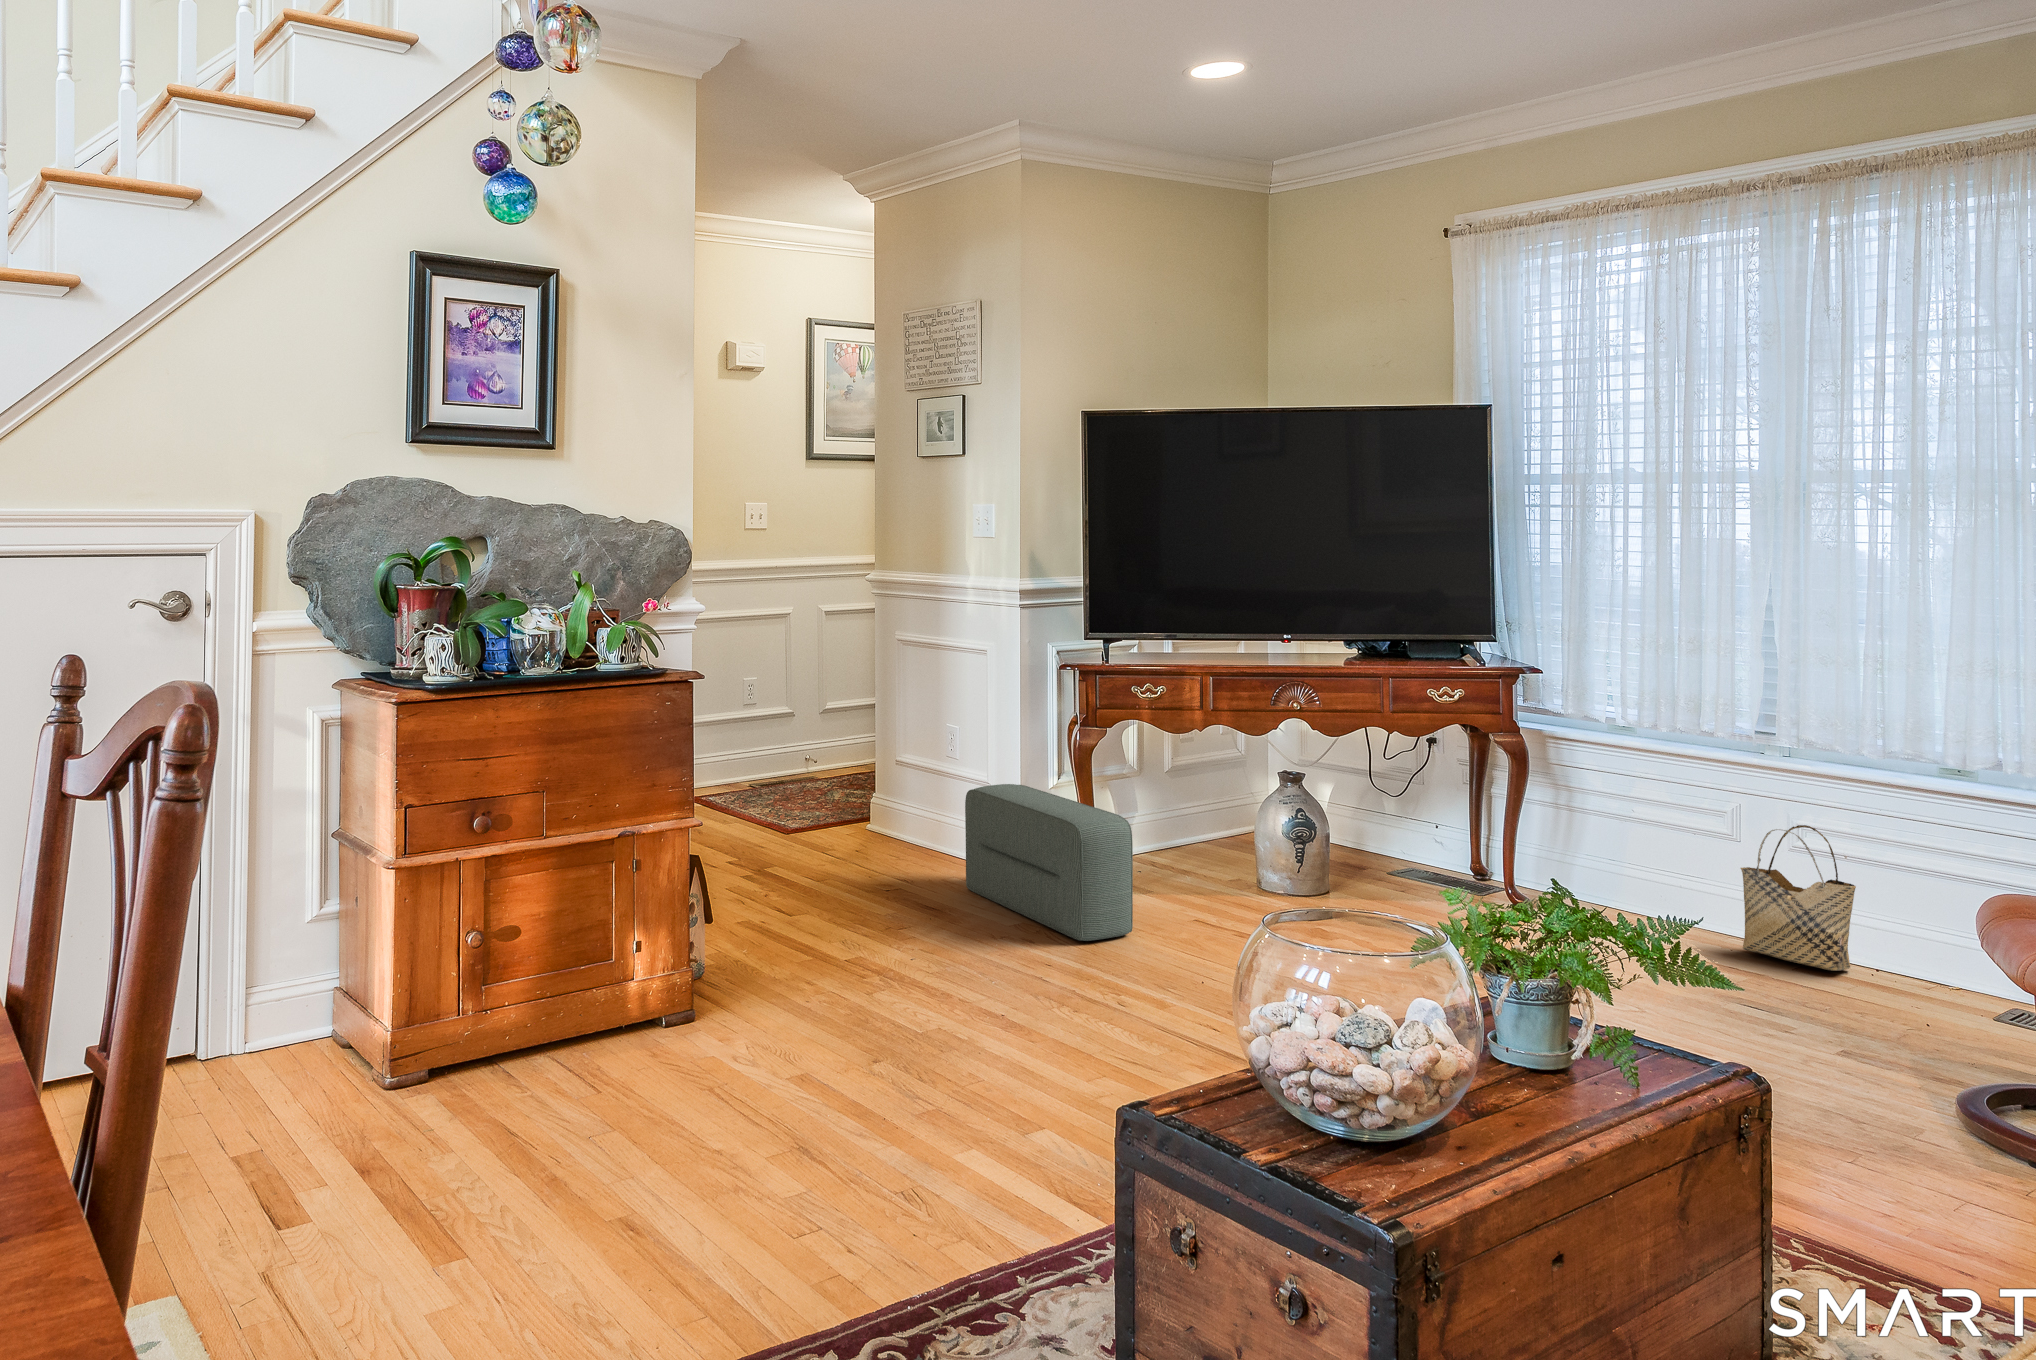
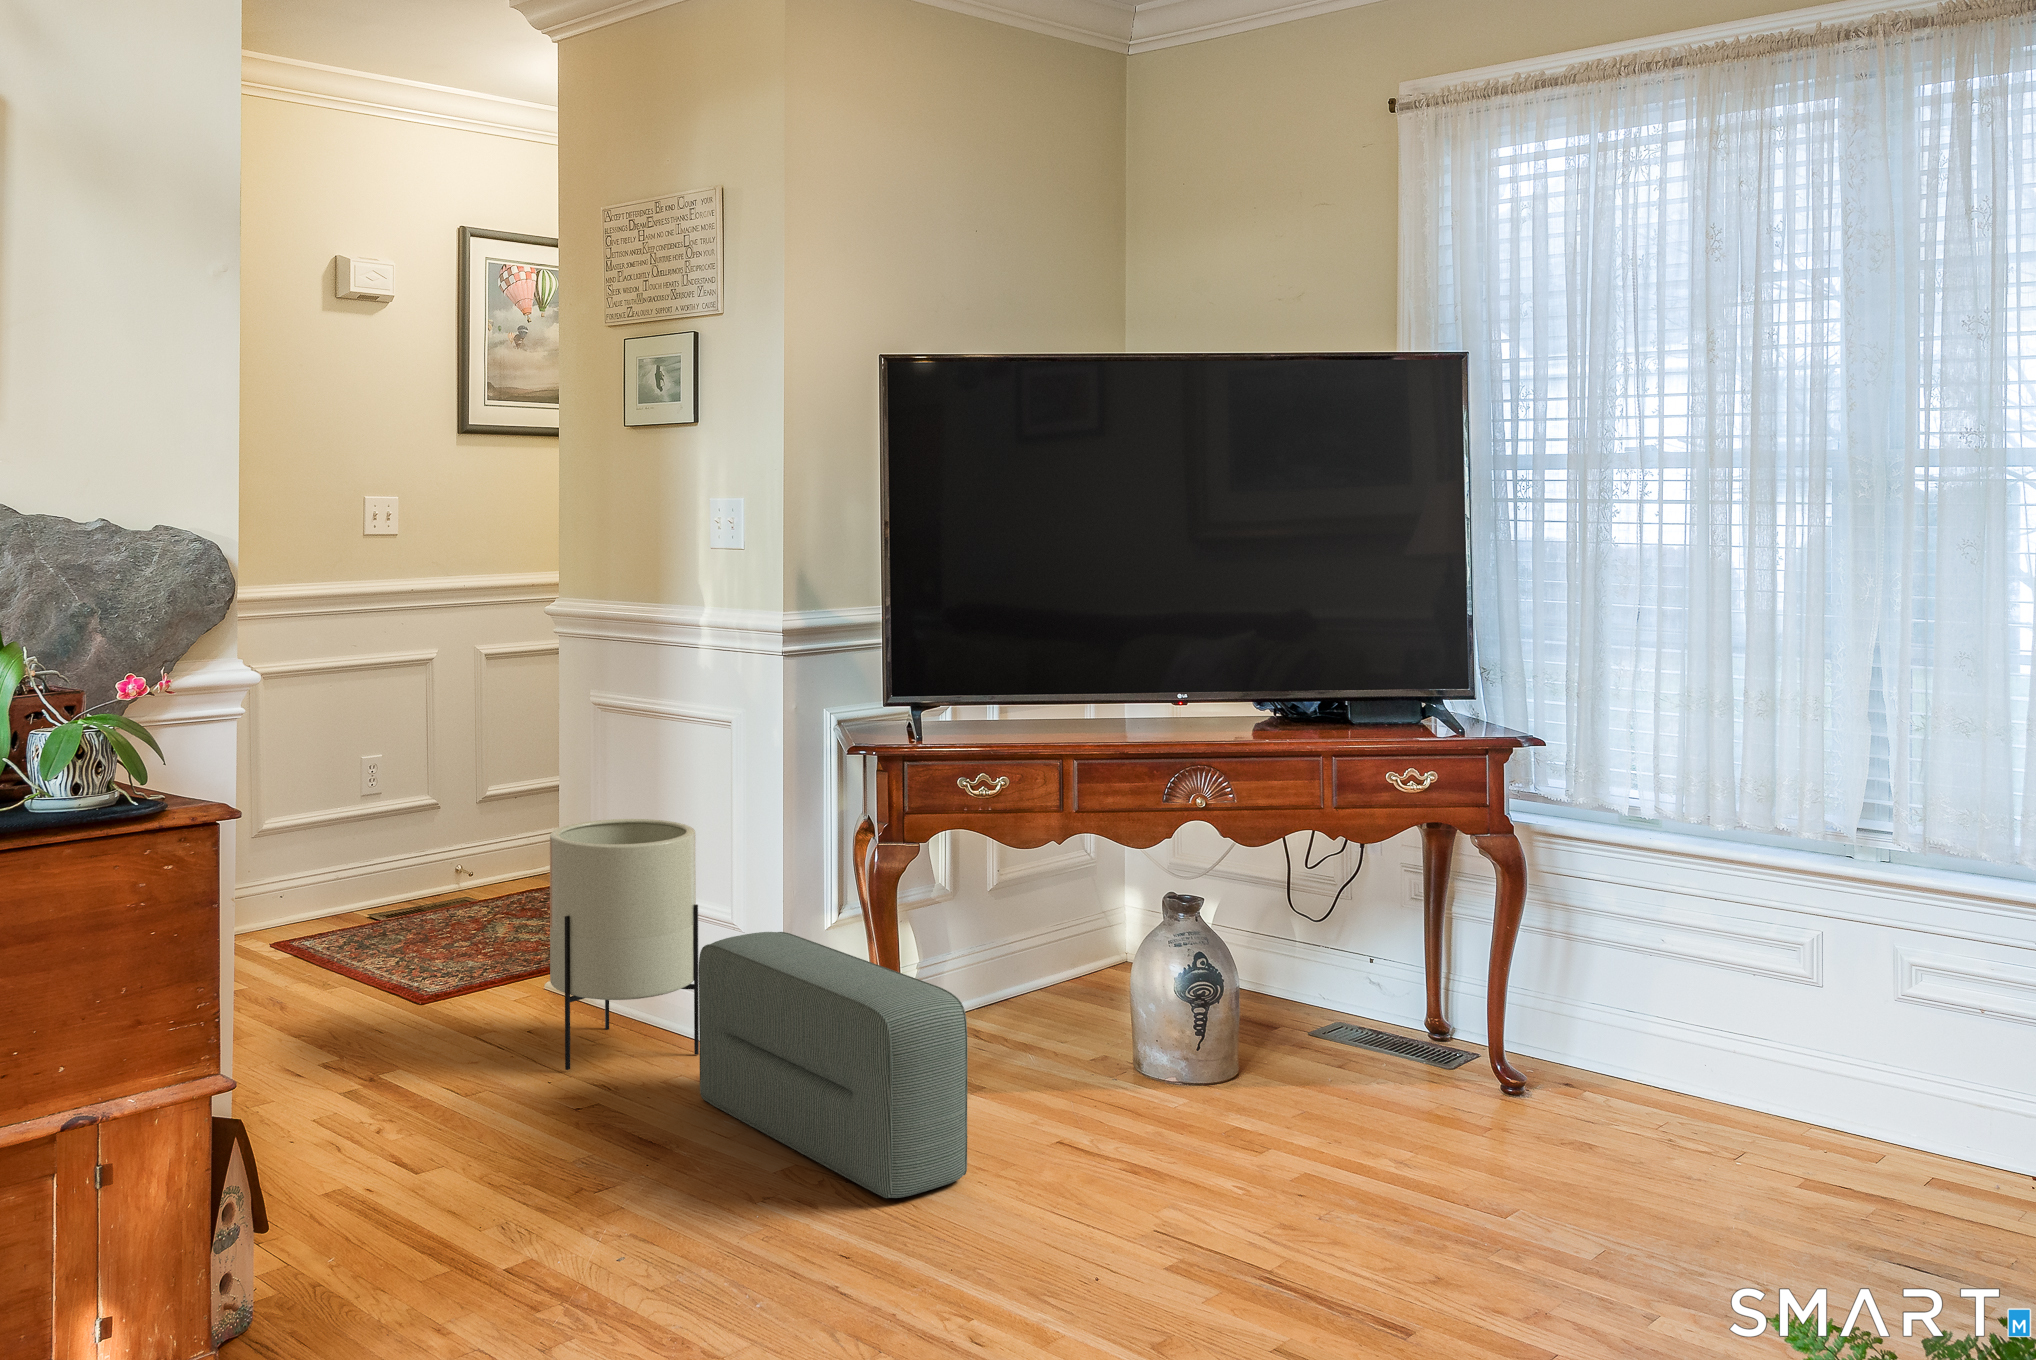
planter: none [871,714,967,871] -> present [550,819,699,1070]
woven basket: present [1741,825,1856,971] -> none [1841,968,2014,1188]

